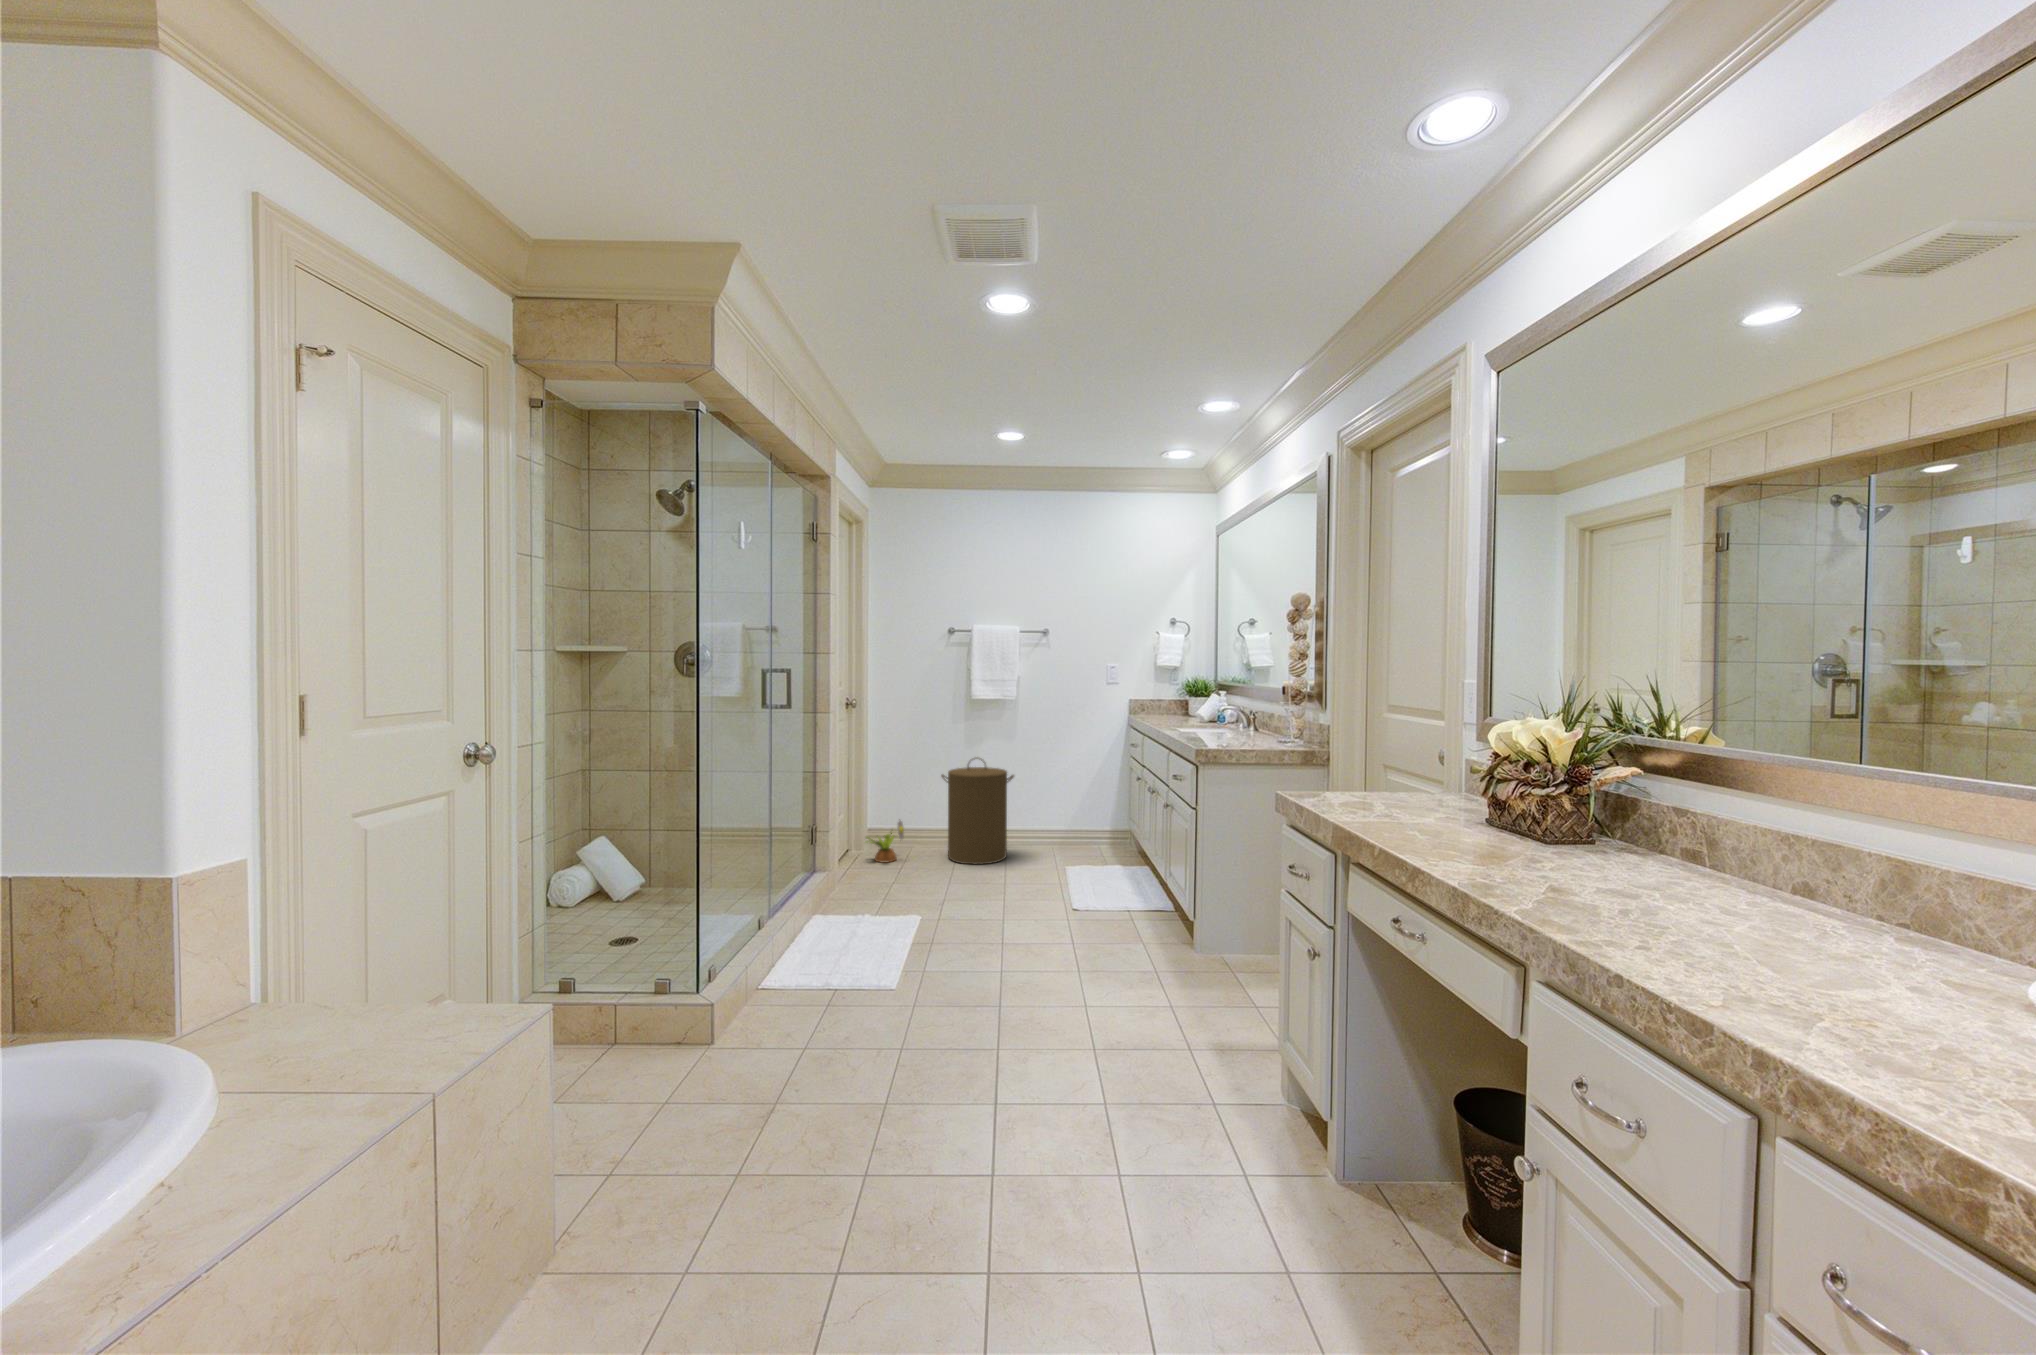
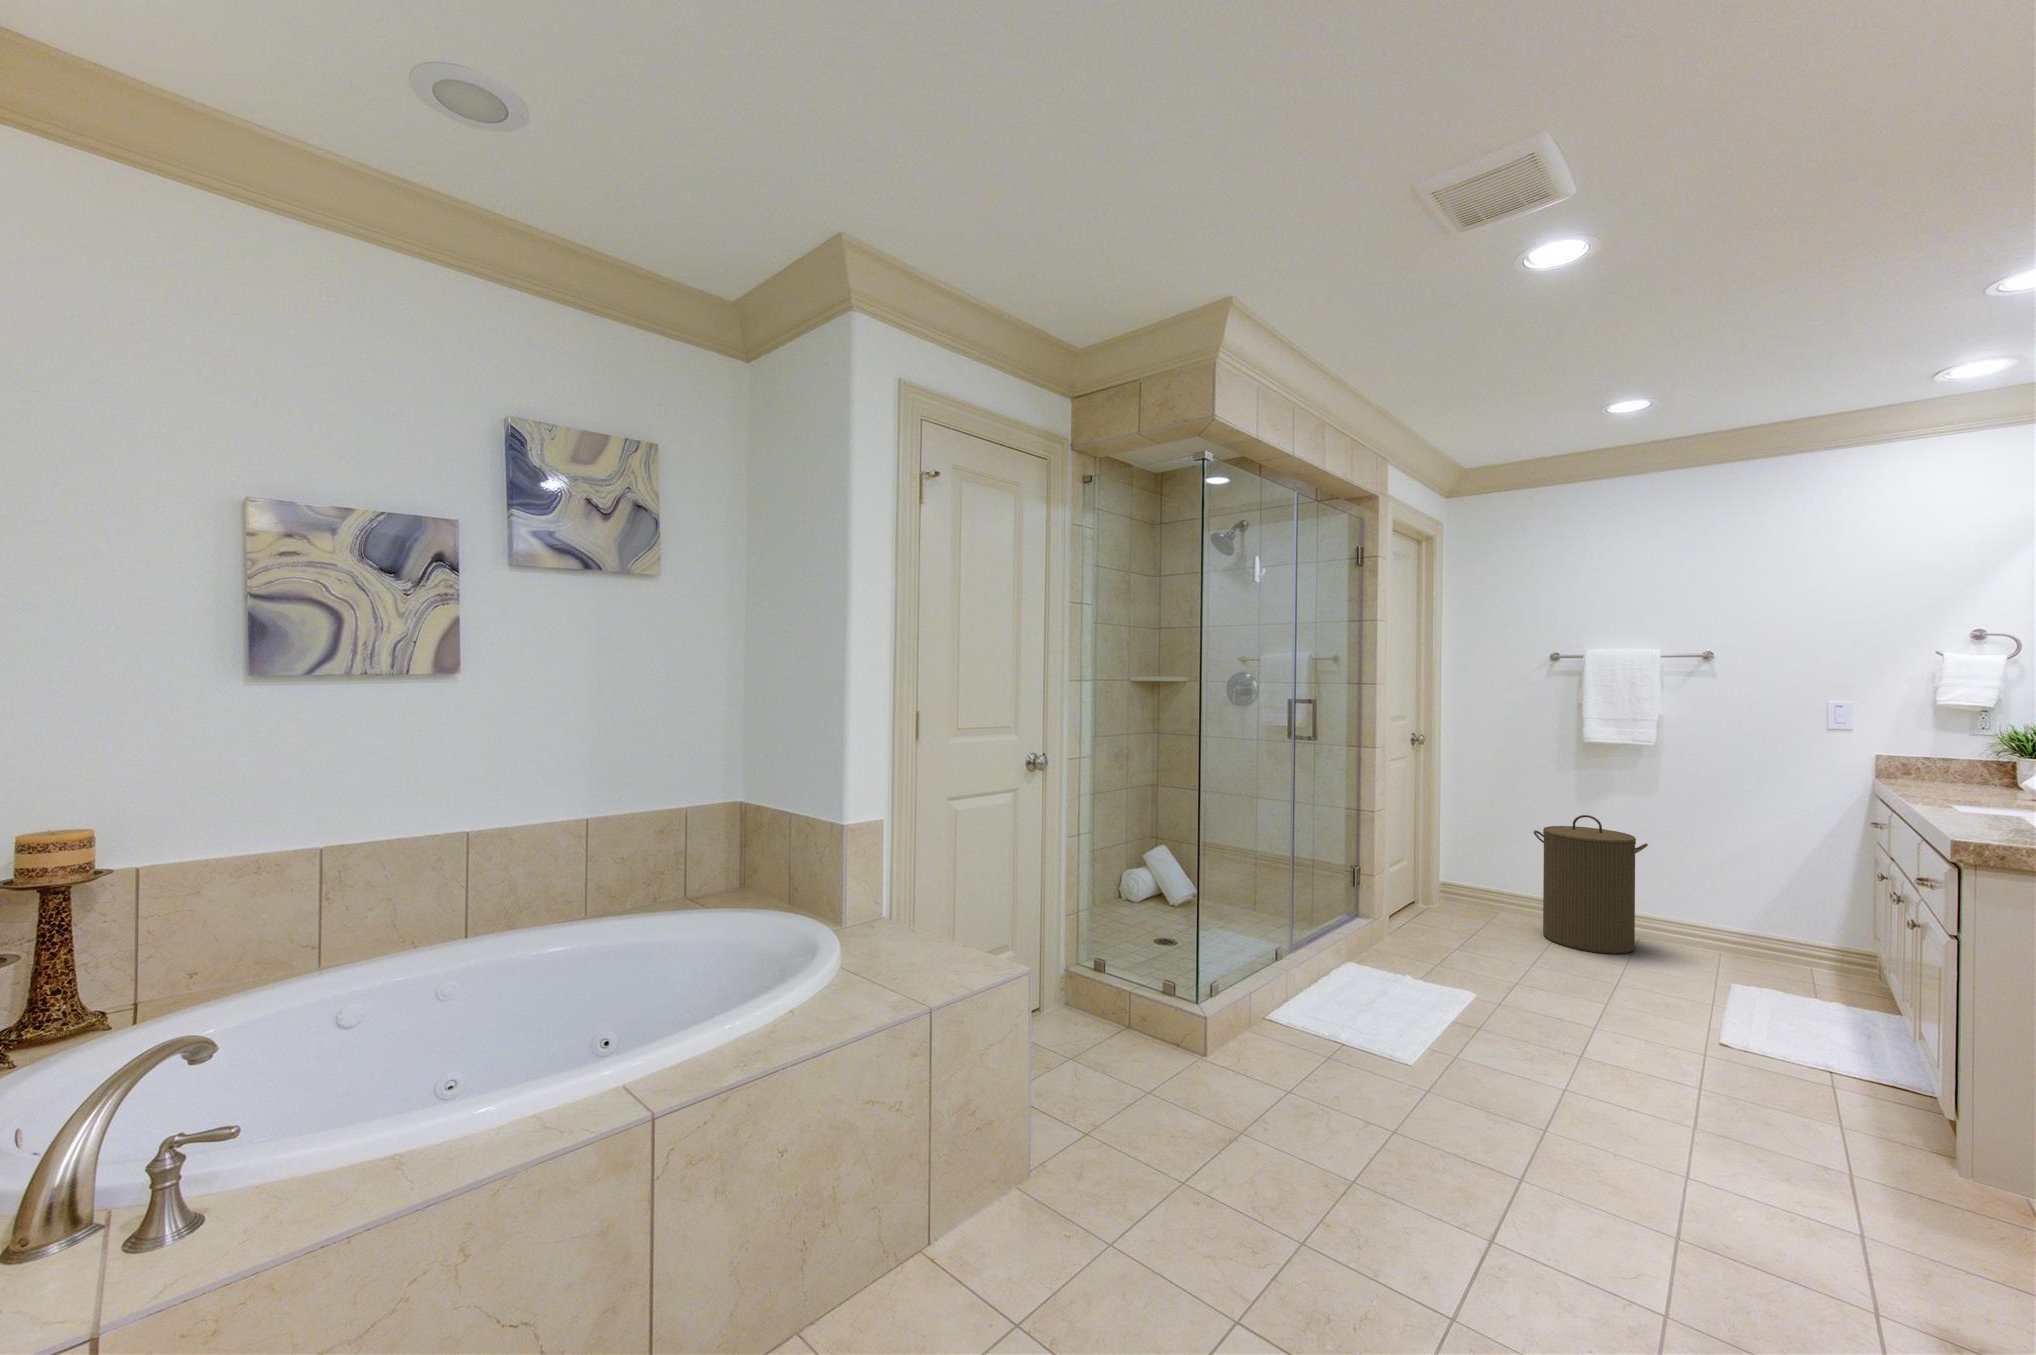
decorative plant: present [866,819,904,862] -> none [1429,875,1483,924]

